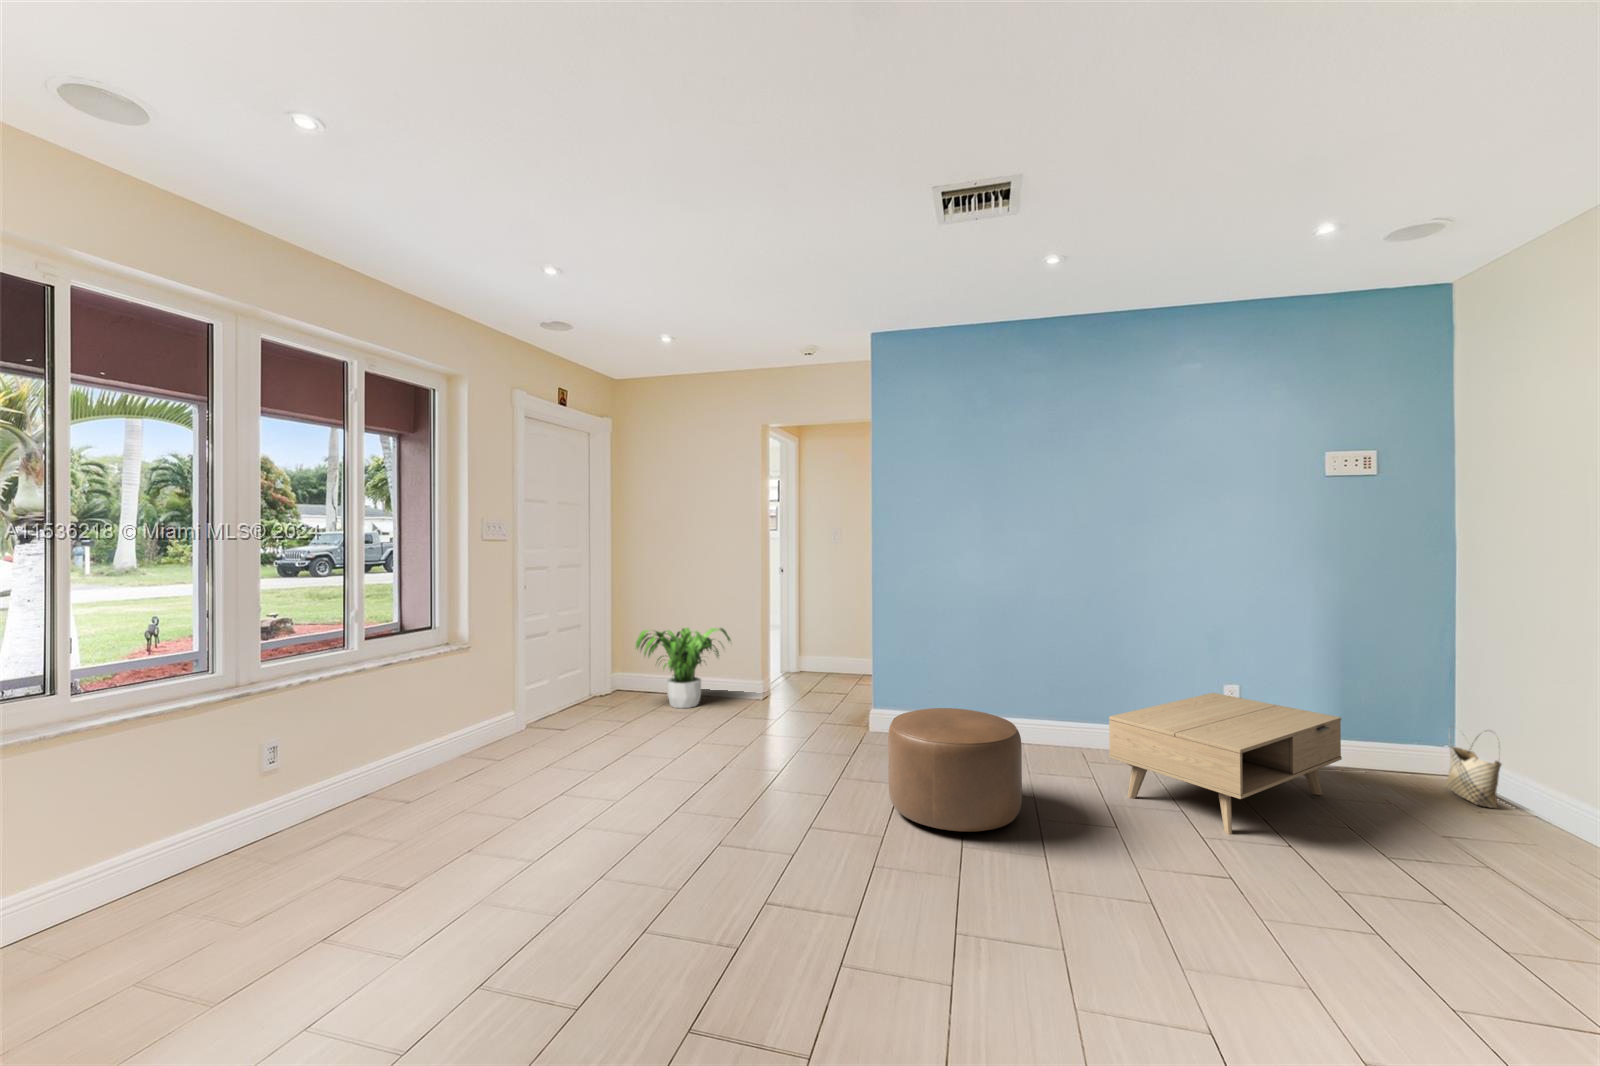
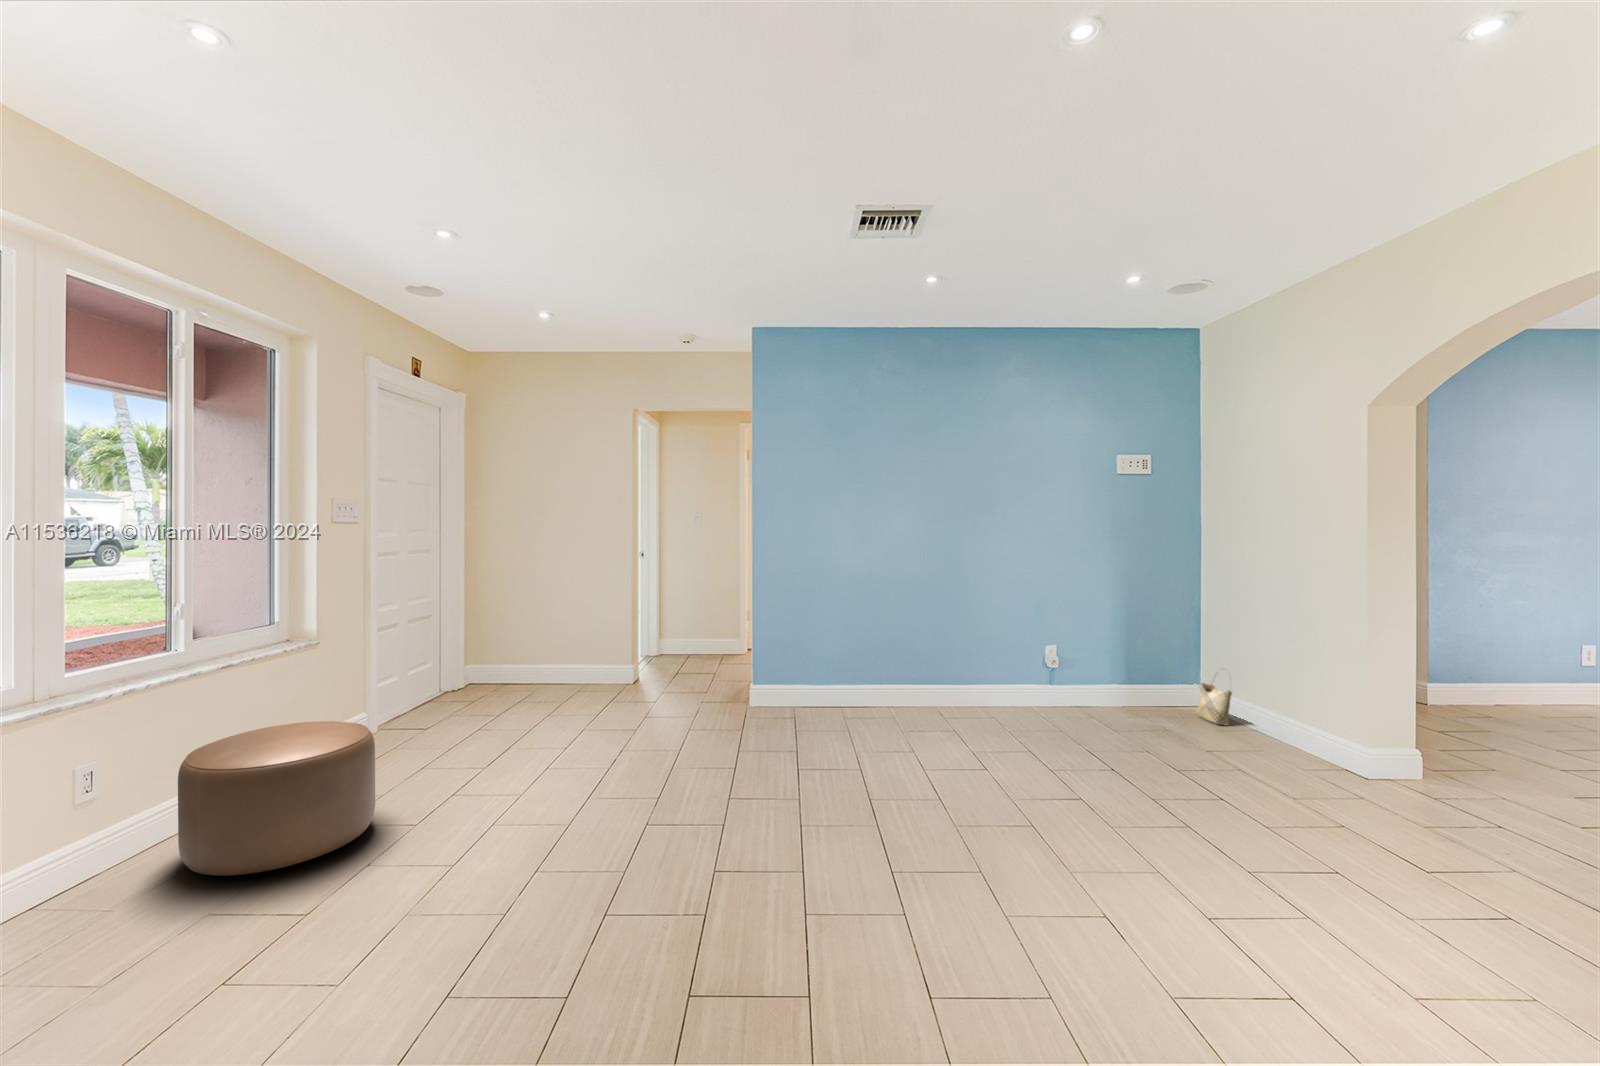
potted plant: present [636,628,731,708] -> none [499,616,602,701]
coffee table: present [1109,693,1342,834] -> none [971,653,1133,761]
ottoman: present [888,708,1022,832] -> present [178,721,375,876]

